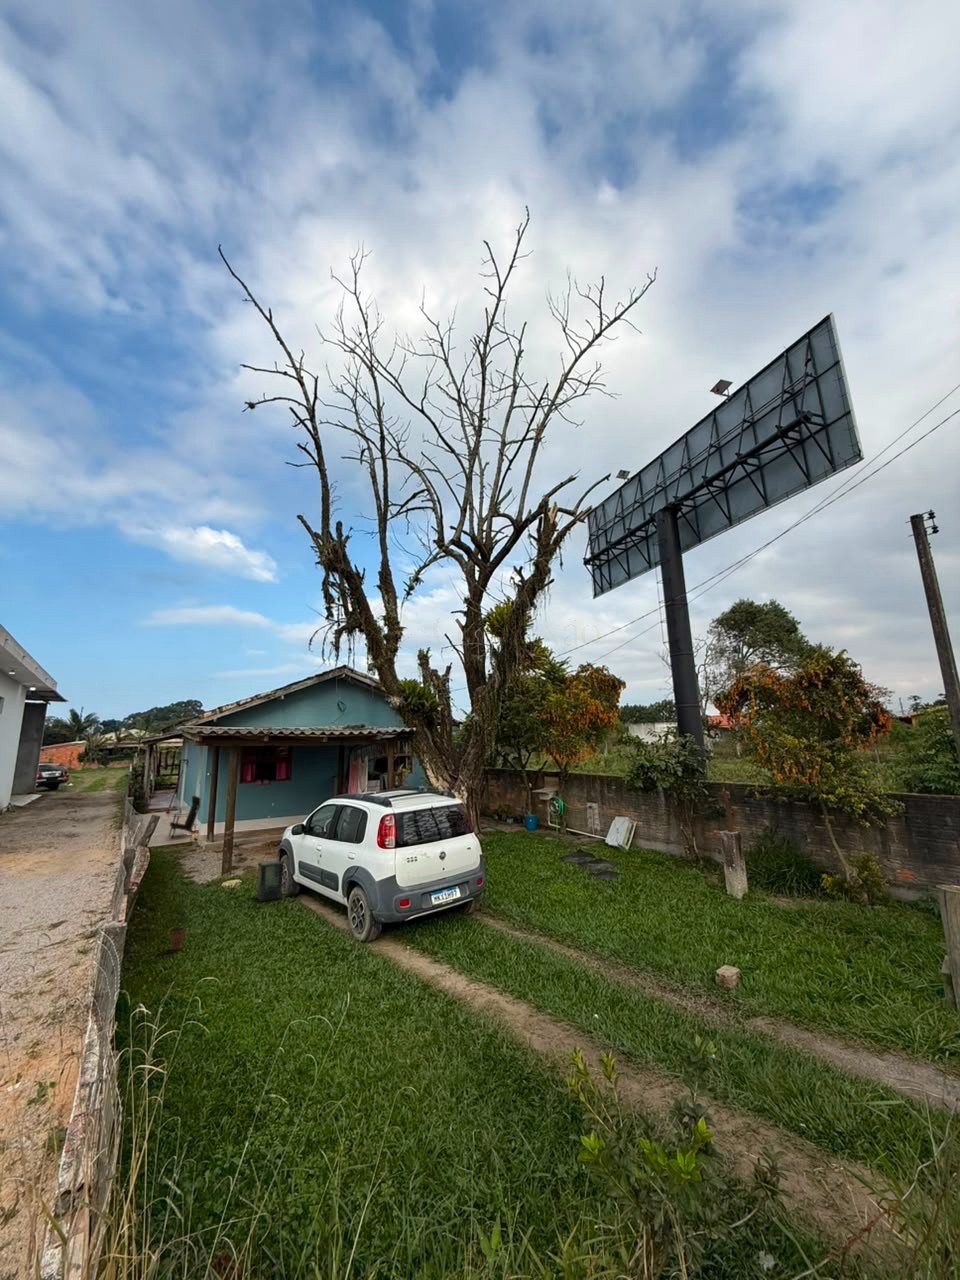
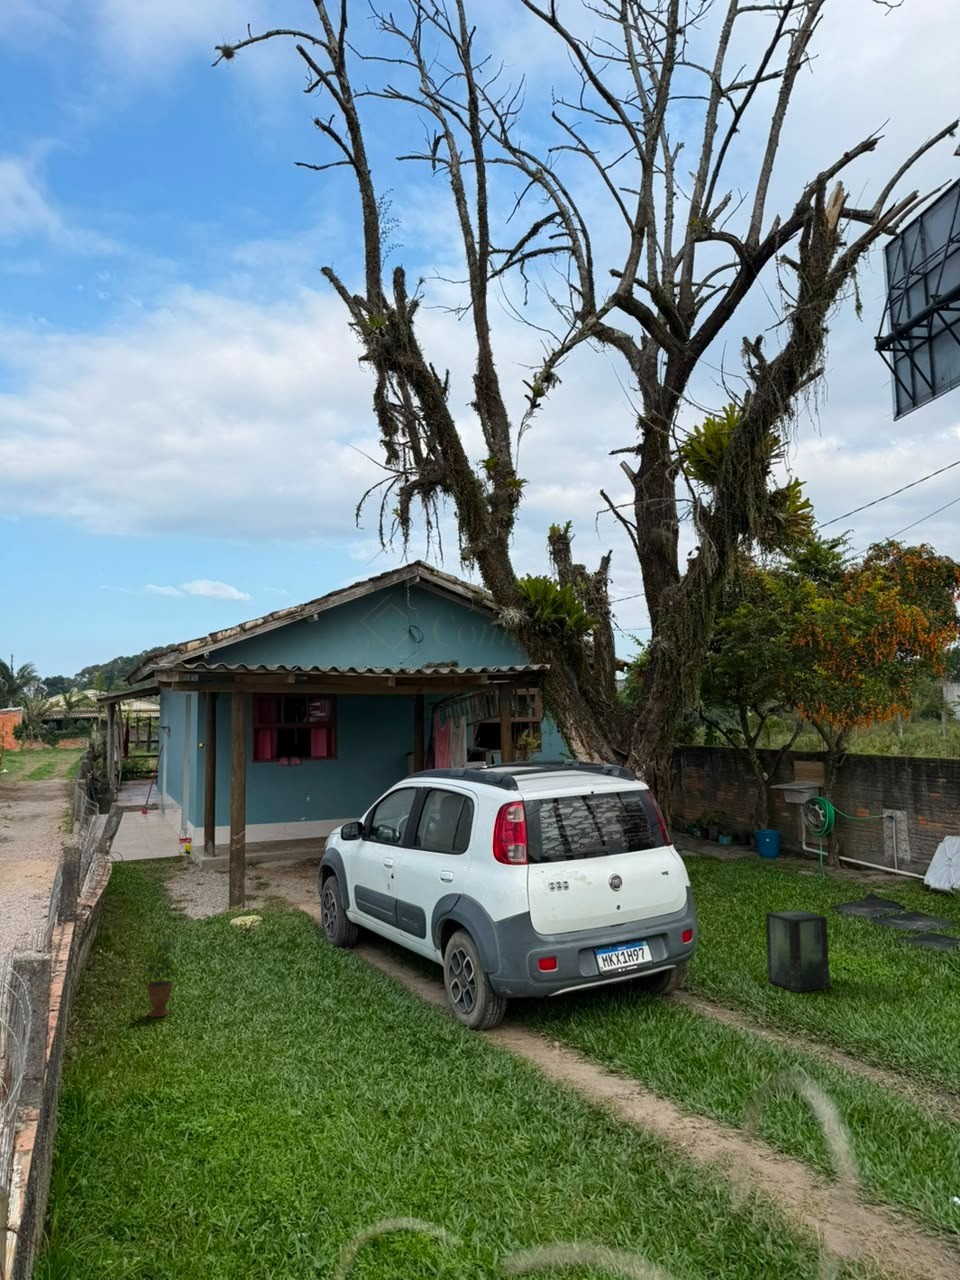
lounge chair: present [170,796,200,837] -> none [146,784,192,850]
storage box: present [257,860,283,901] -> present [766,910,830,992]

